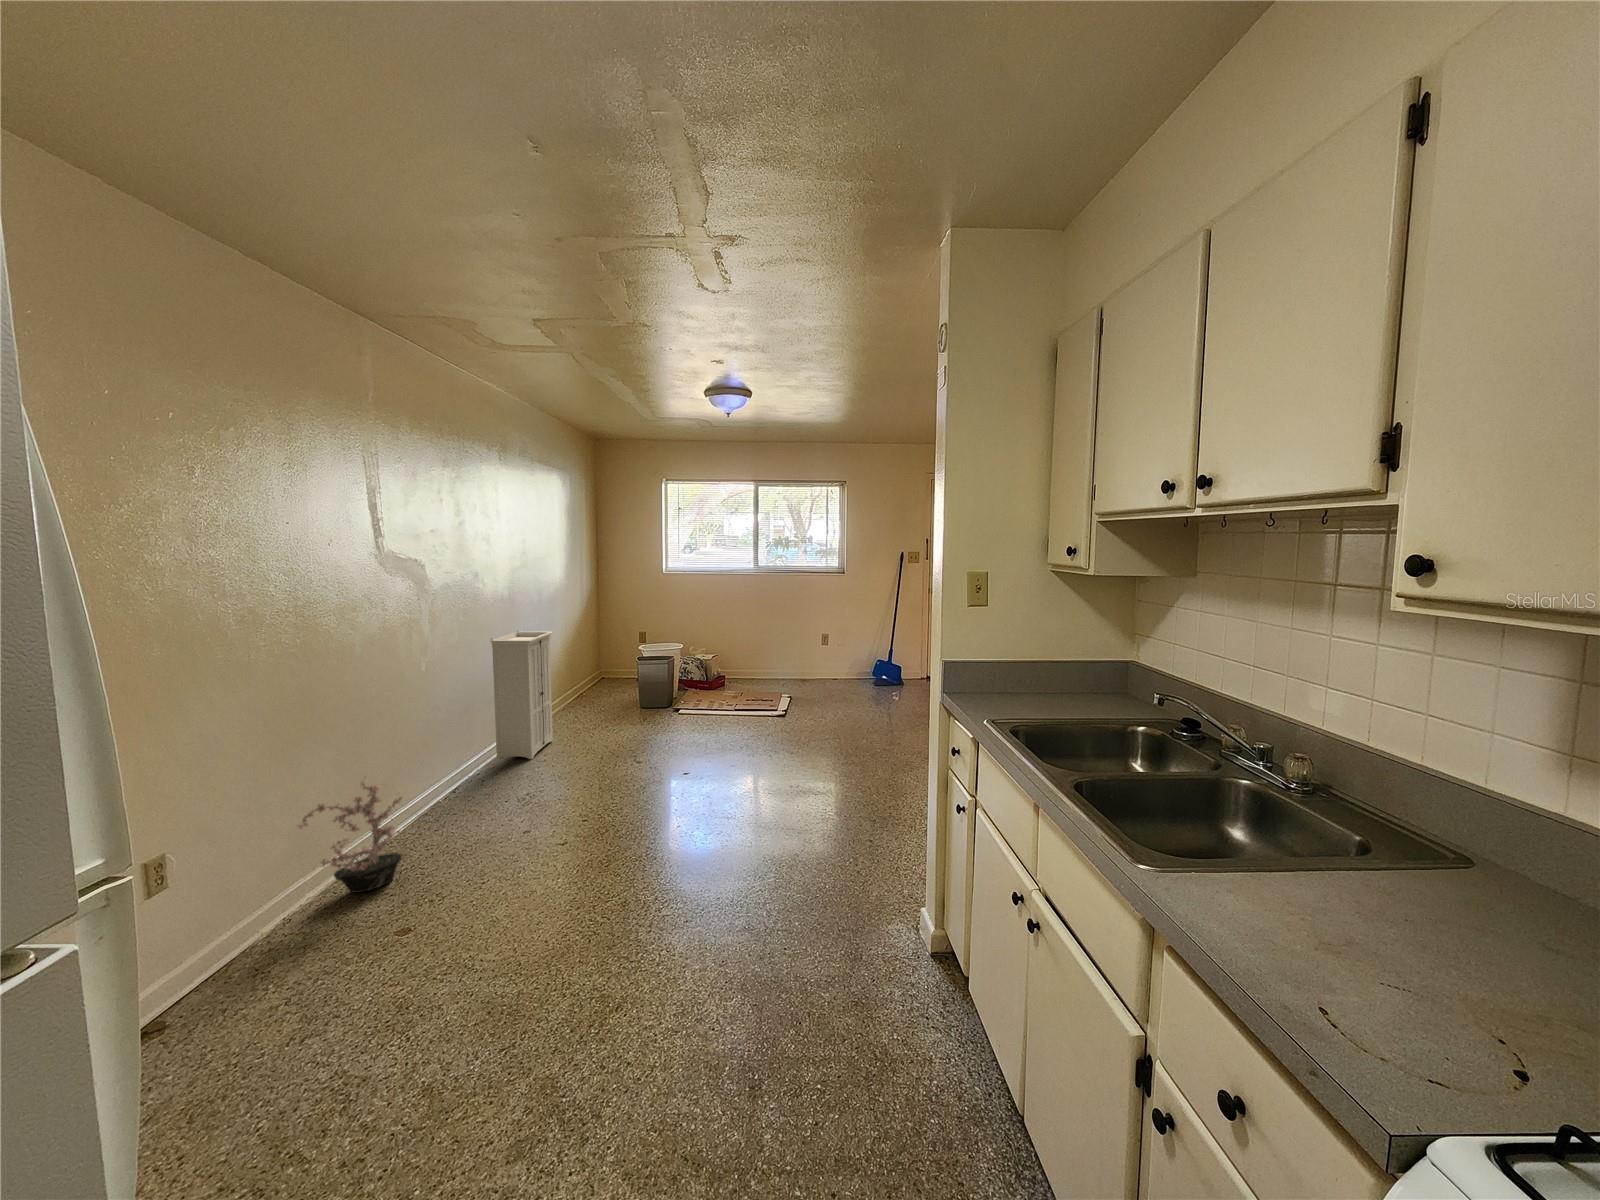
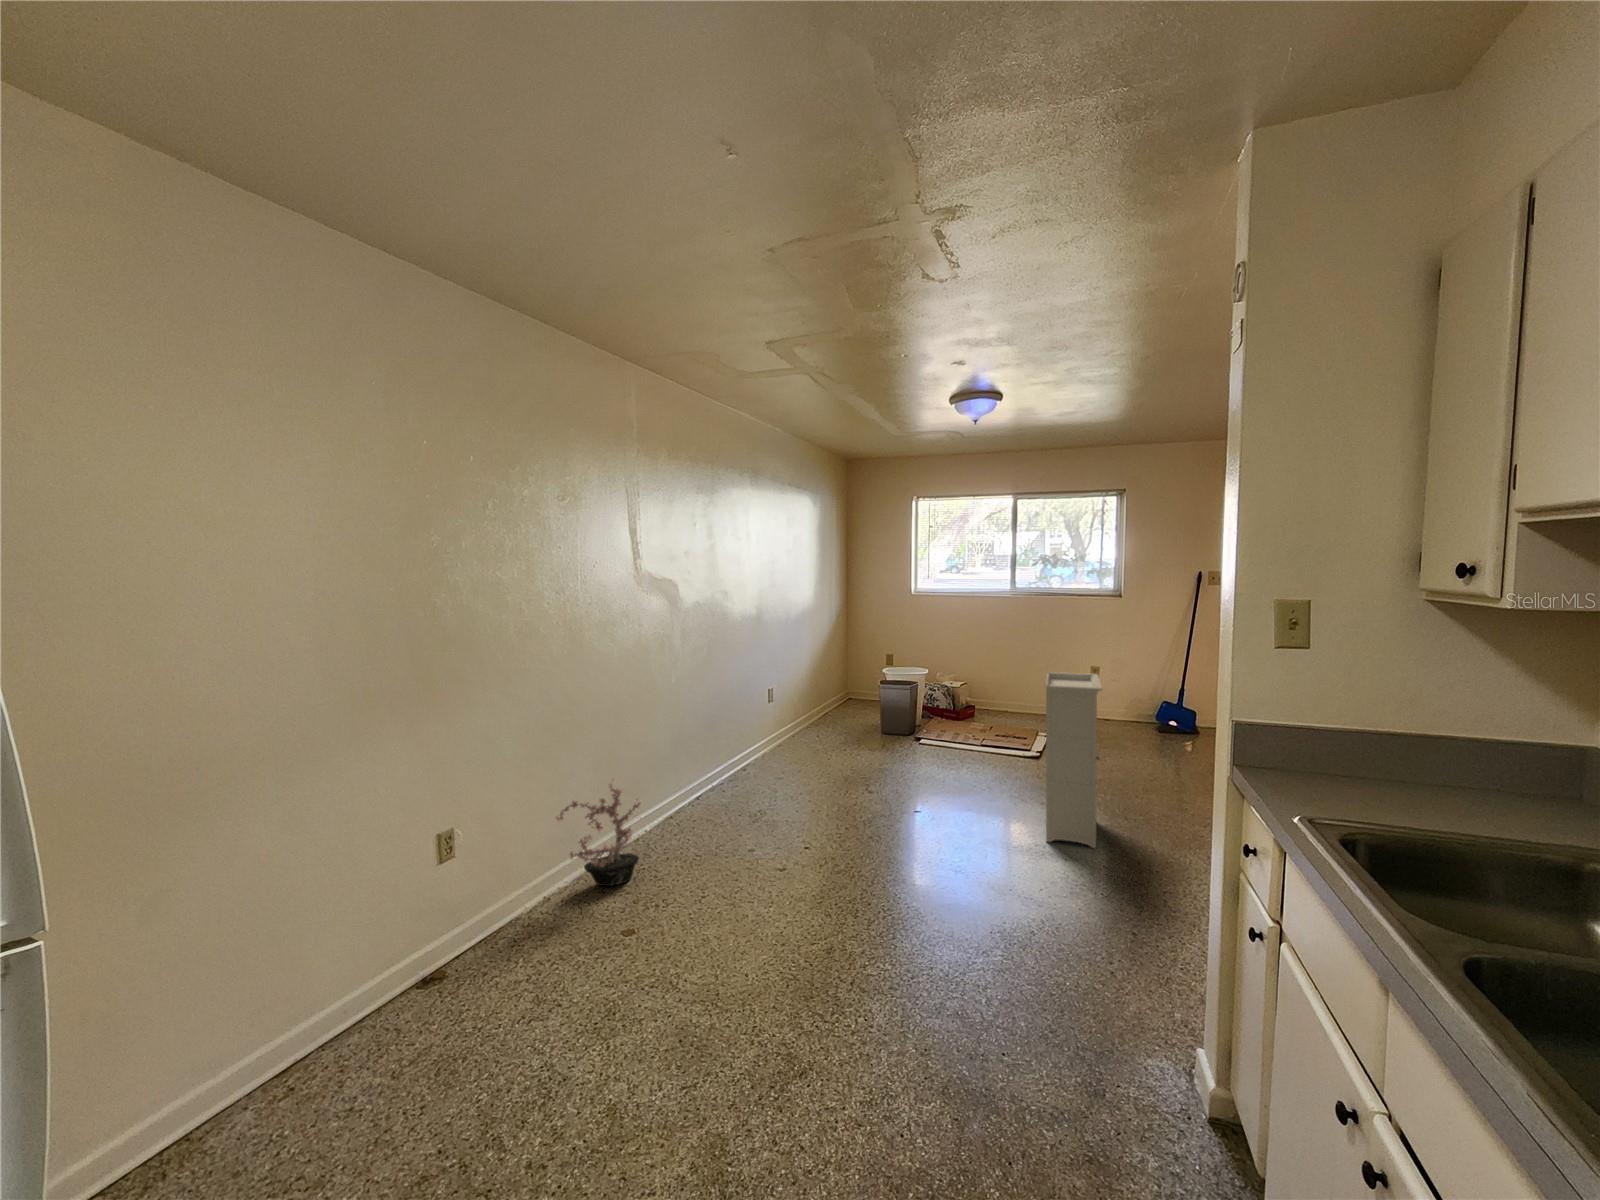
storage cabinet: present [490,631,554,759] -> present [1046,672,1102,848]

